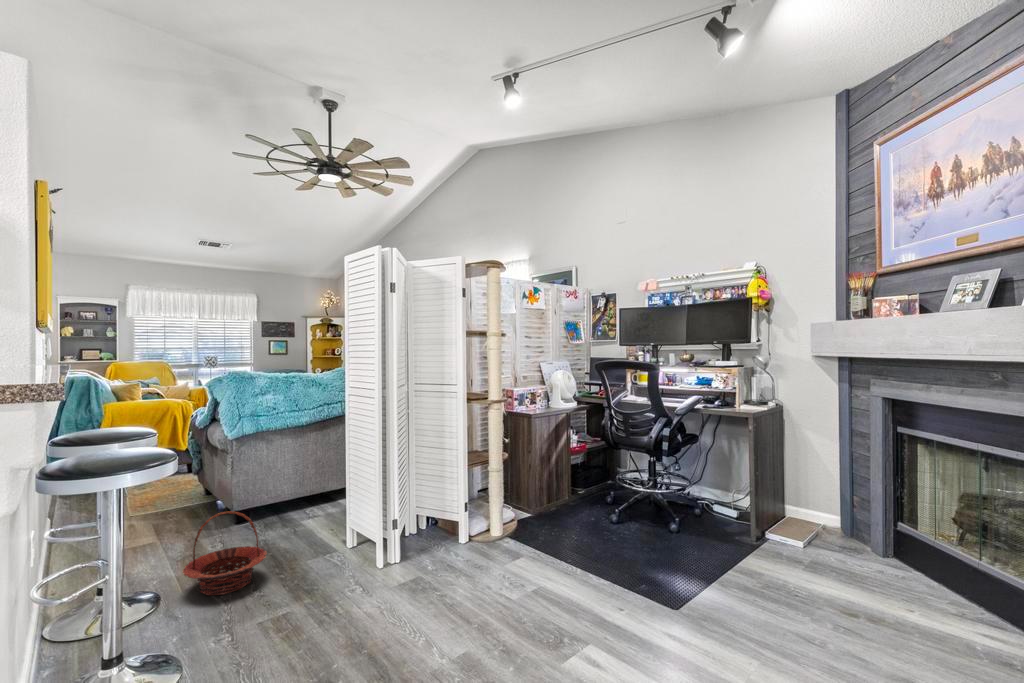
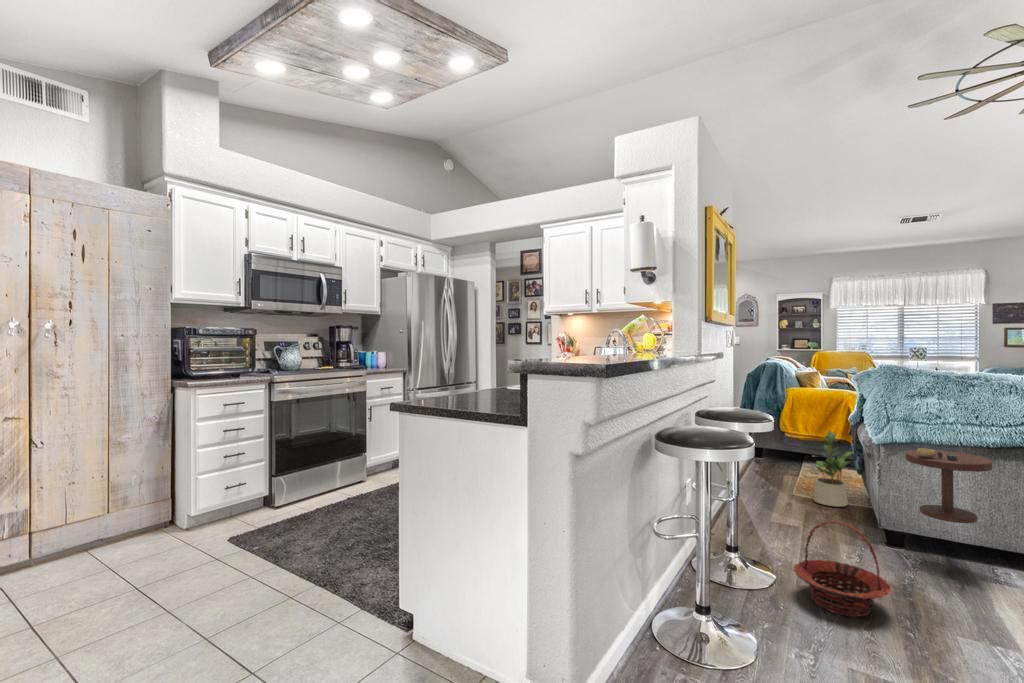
side table: none [255,433,310,527] -> present [905,448,992,523]
potted plant: none [156,439,194,512] -> present [814,431,853,507]

